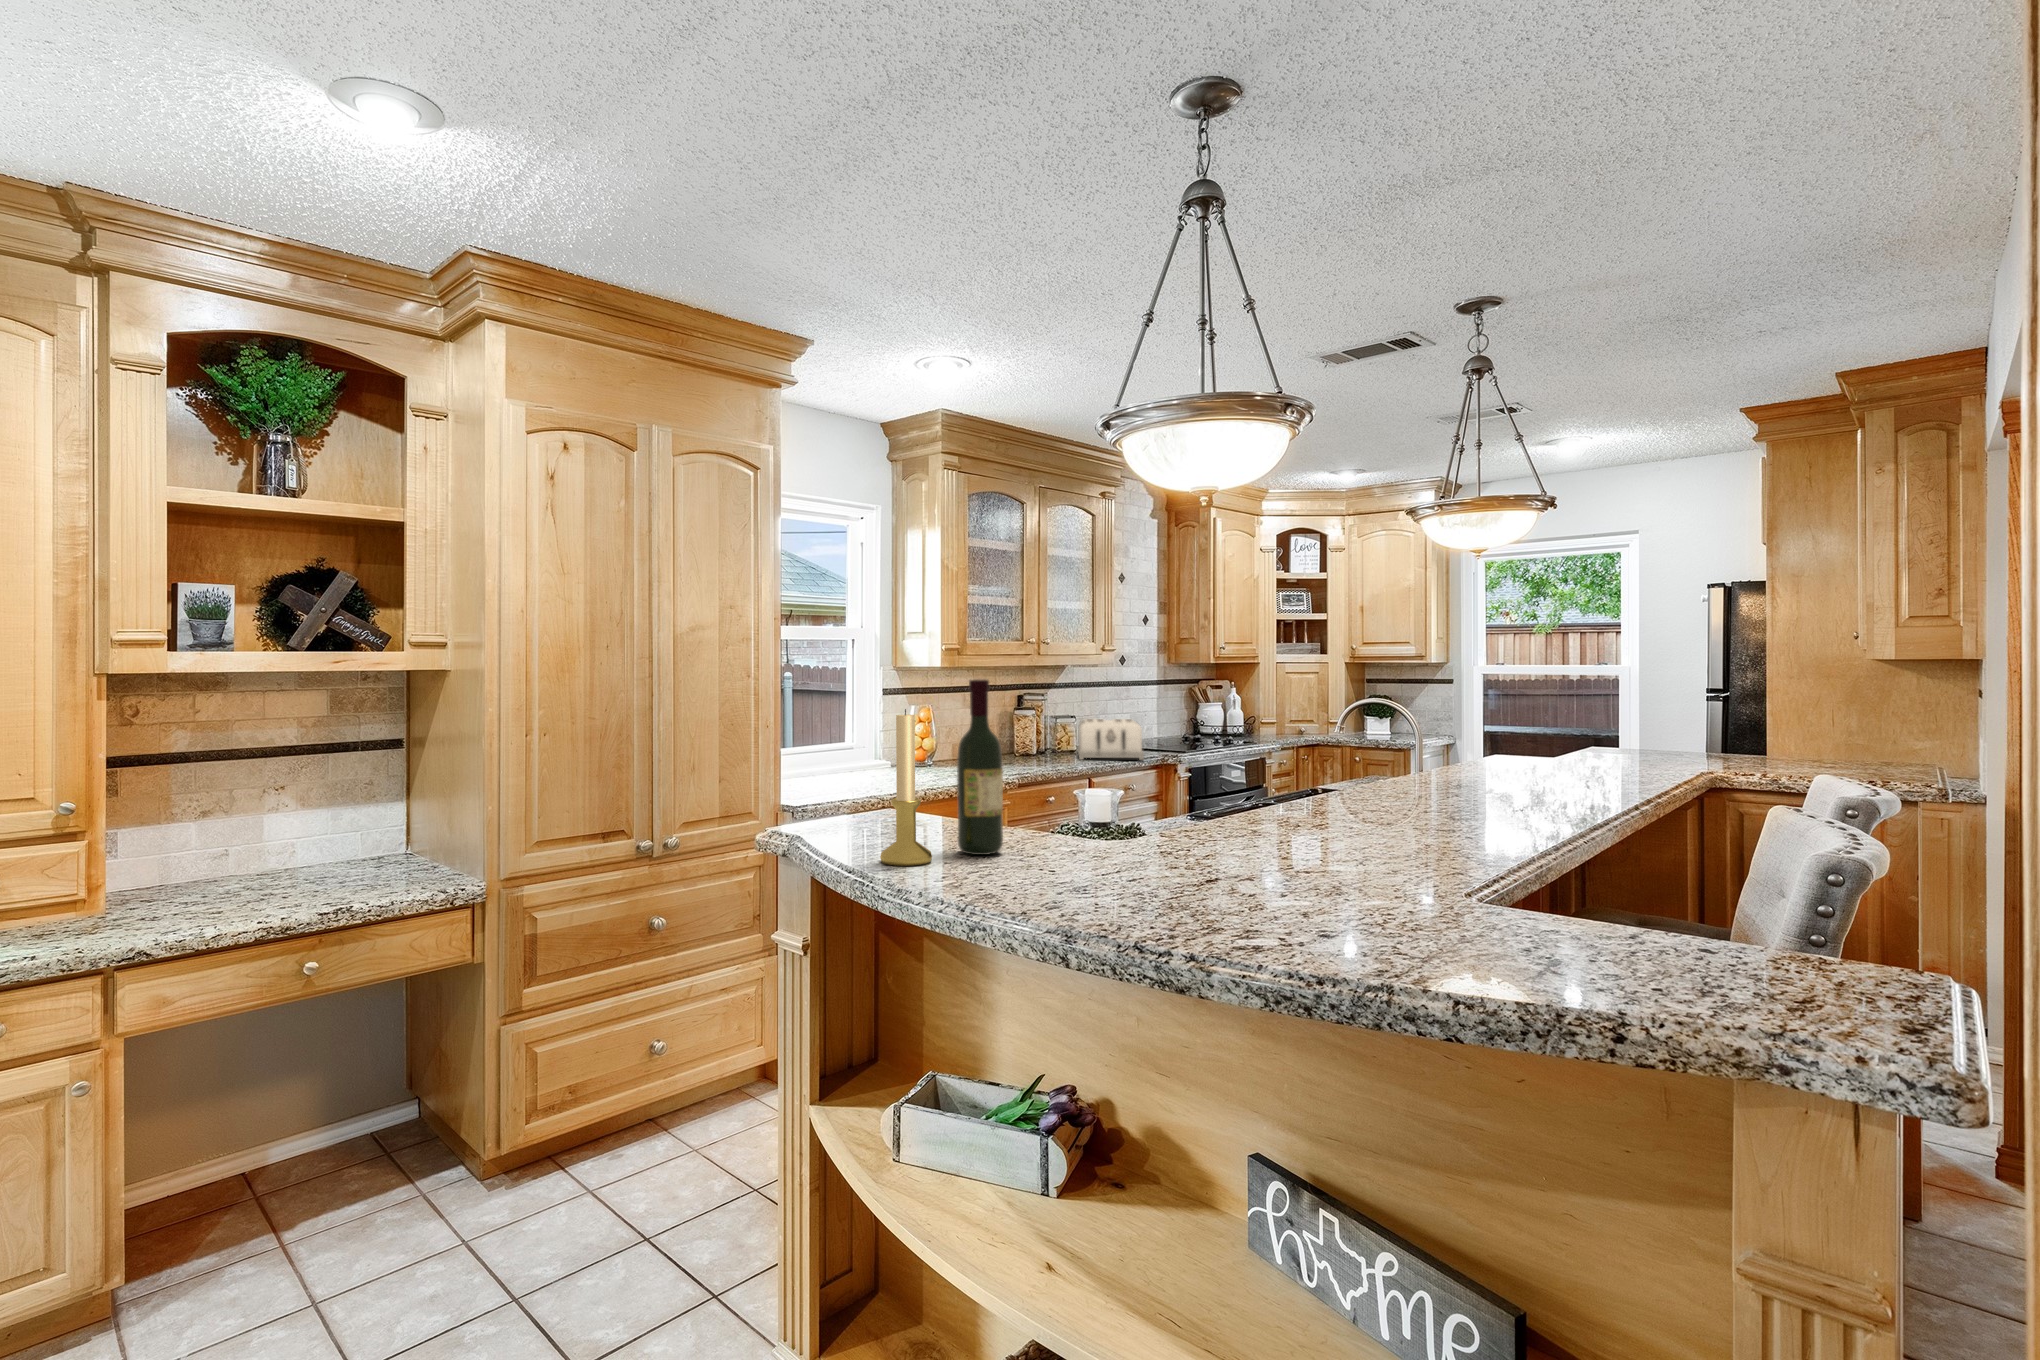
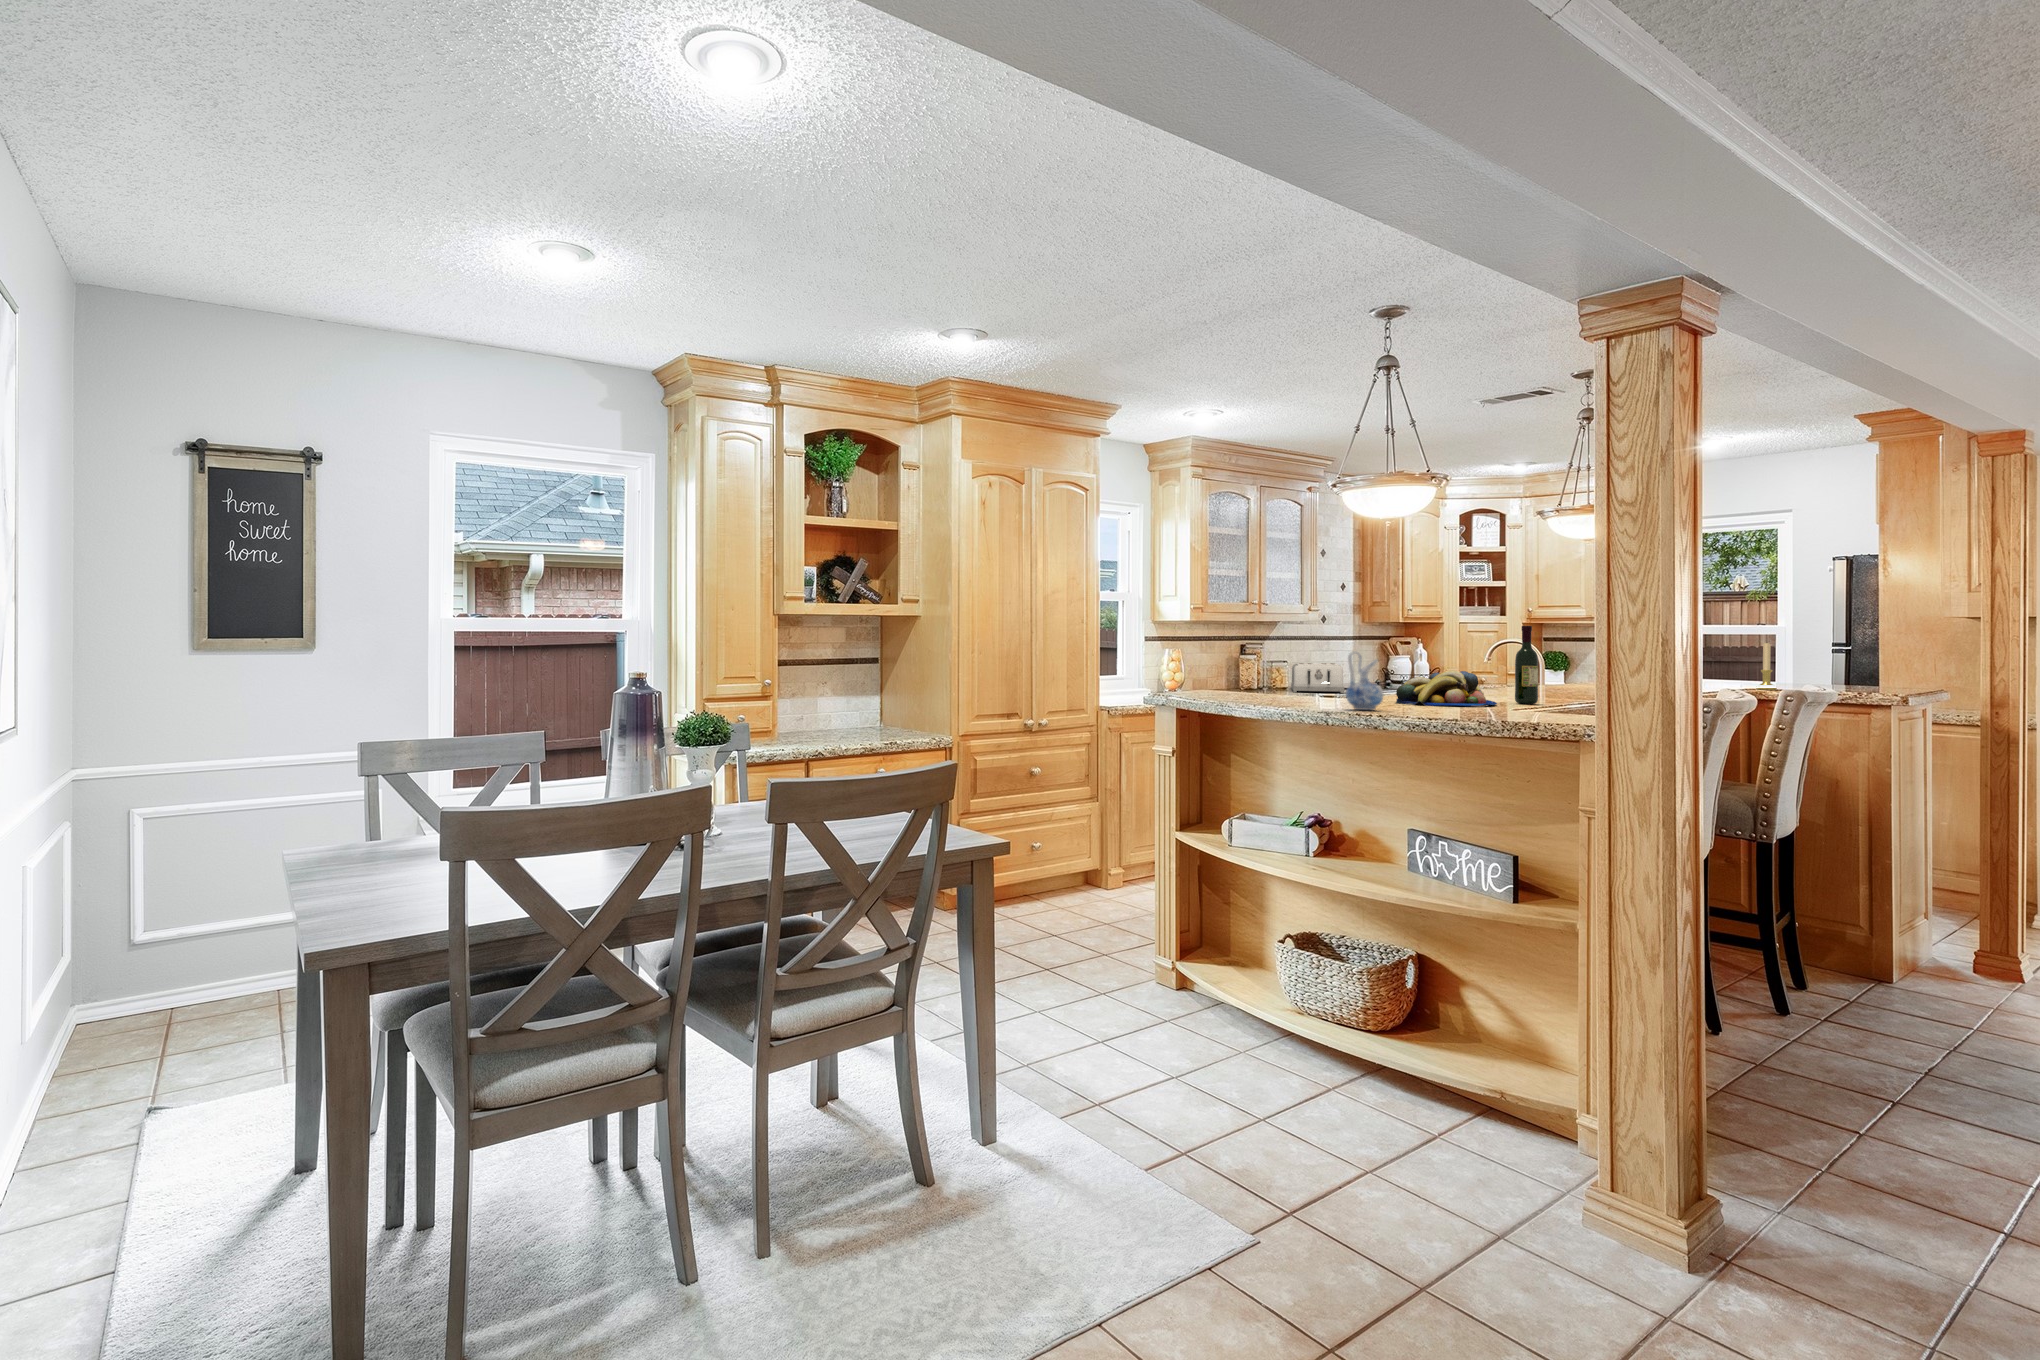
wine bottle: present [957,679,1003,855] -> present [1515,626,1538,704]
candle holder: present [880,709,932,866] -> present [1756,643,1777,690]
fruit bowl: none [1221,769,1397,843] -> present [1396,671,1497,706]
ceramic pitcher: none [1122,778,1209,926] -> present [1346,651,1383,710]

